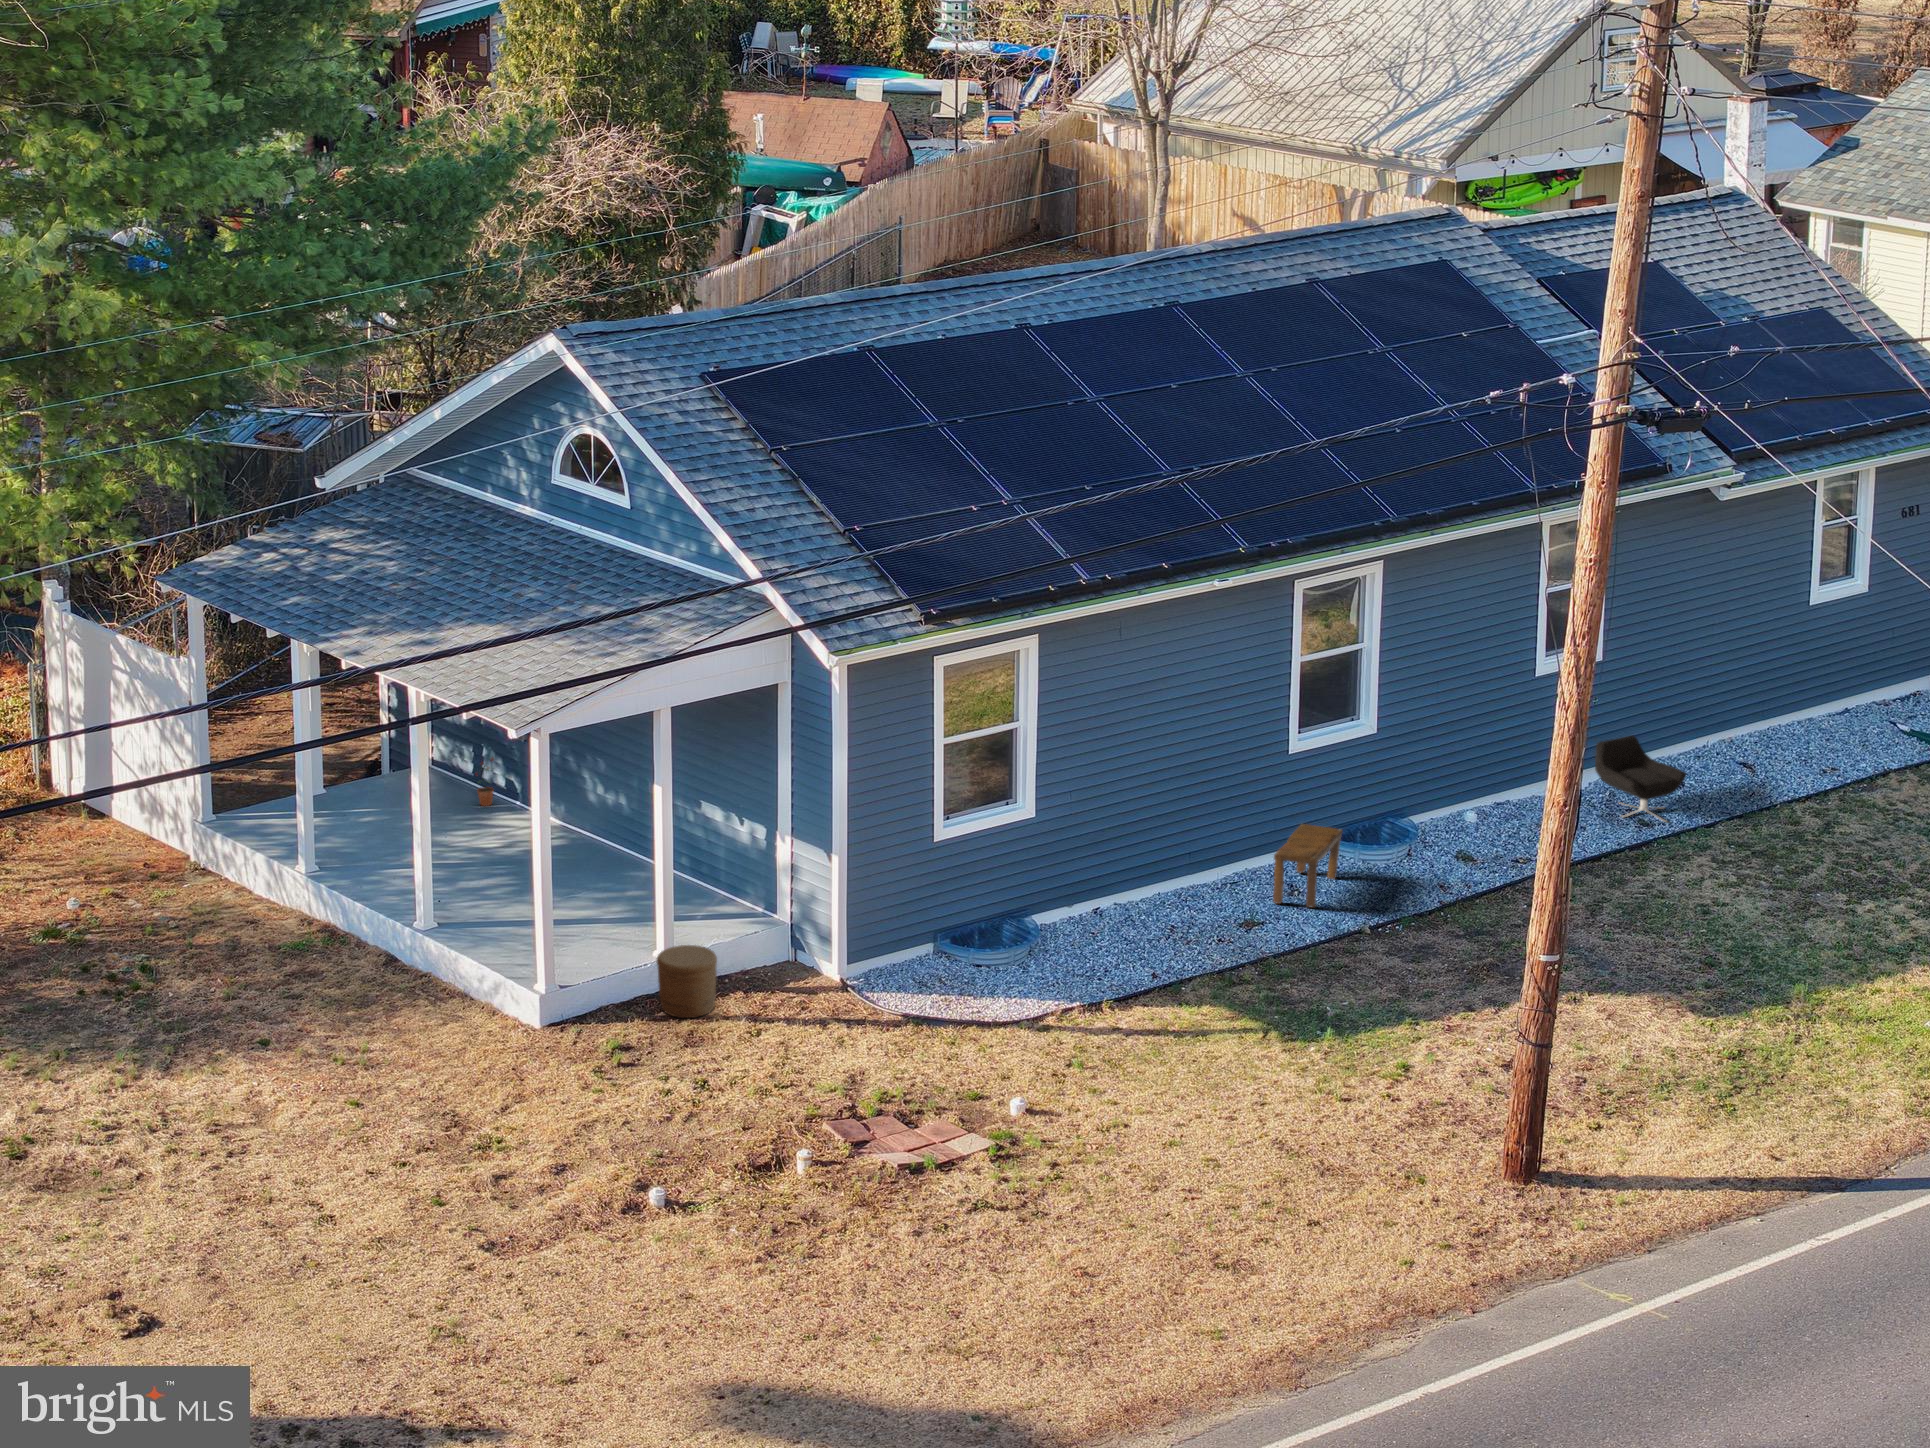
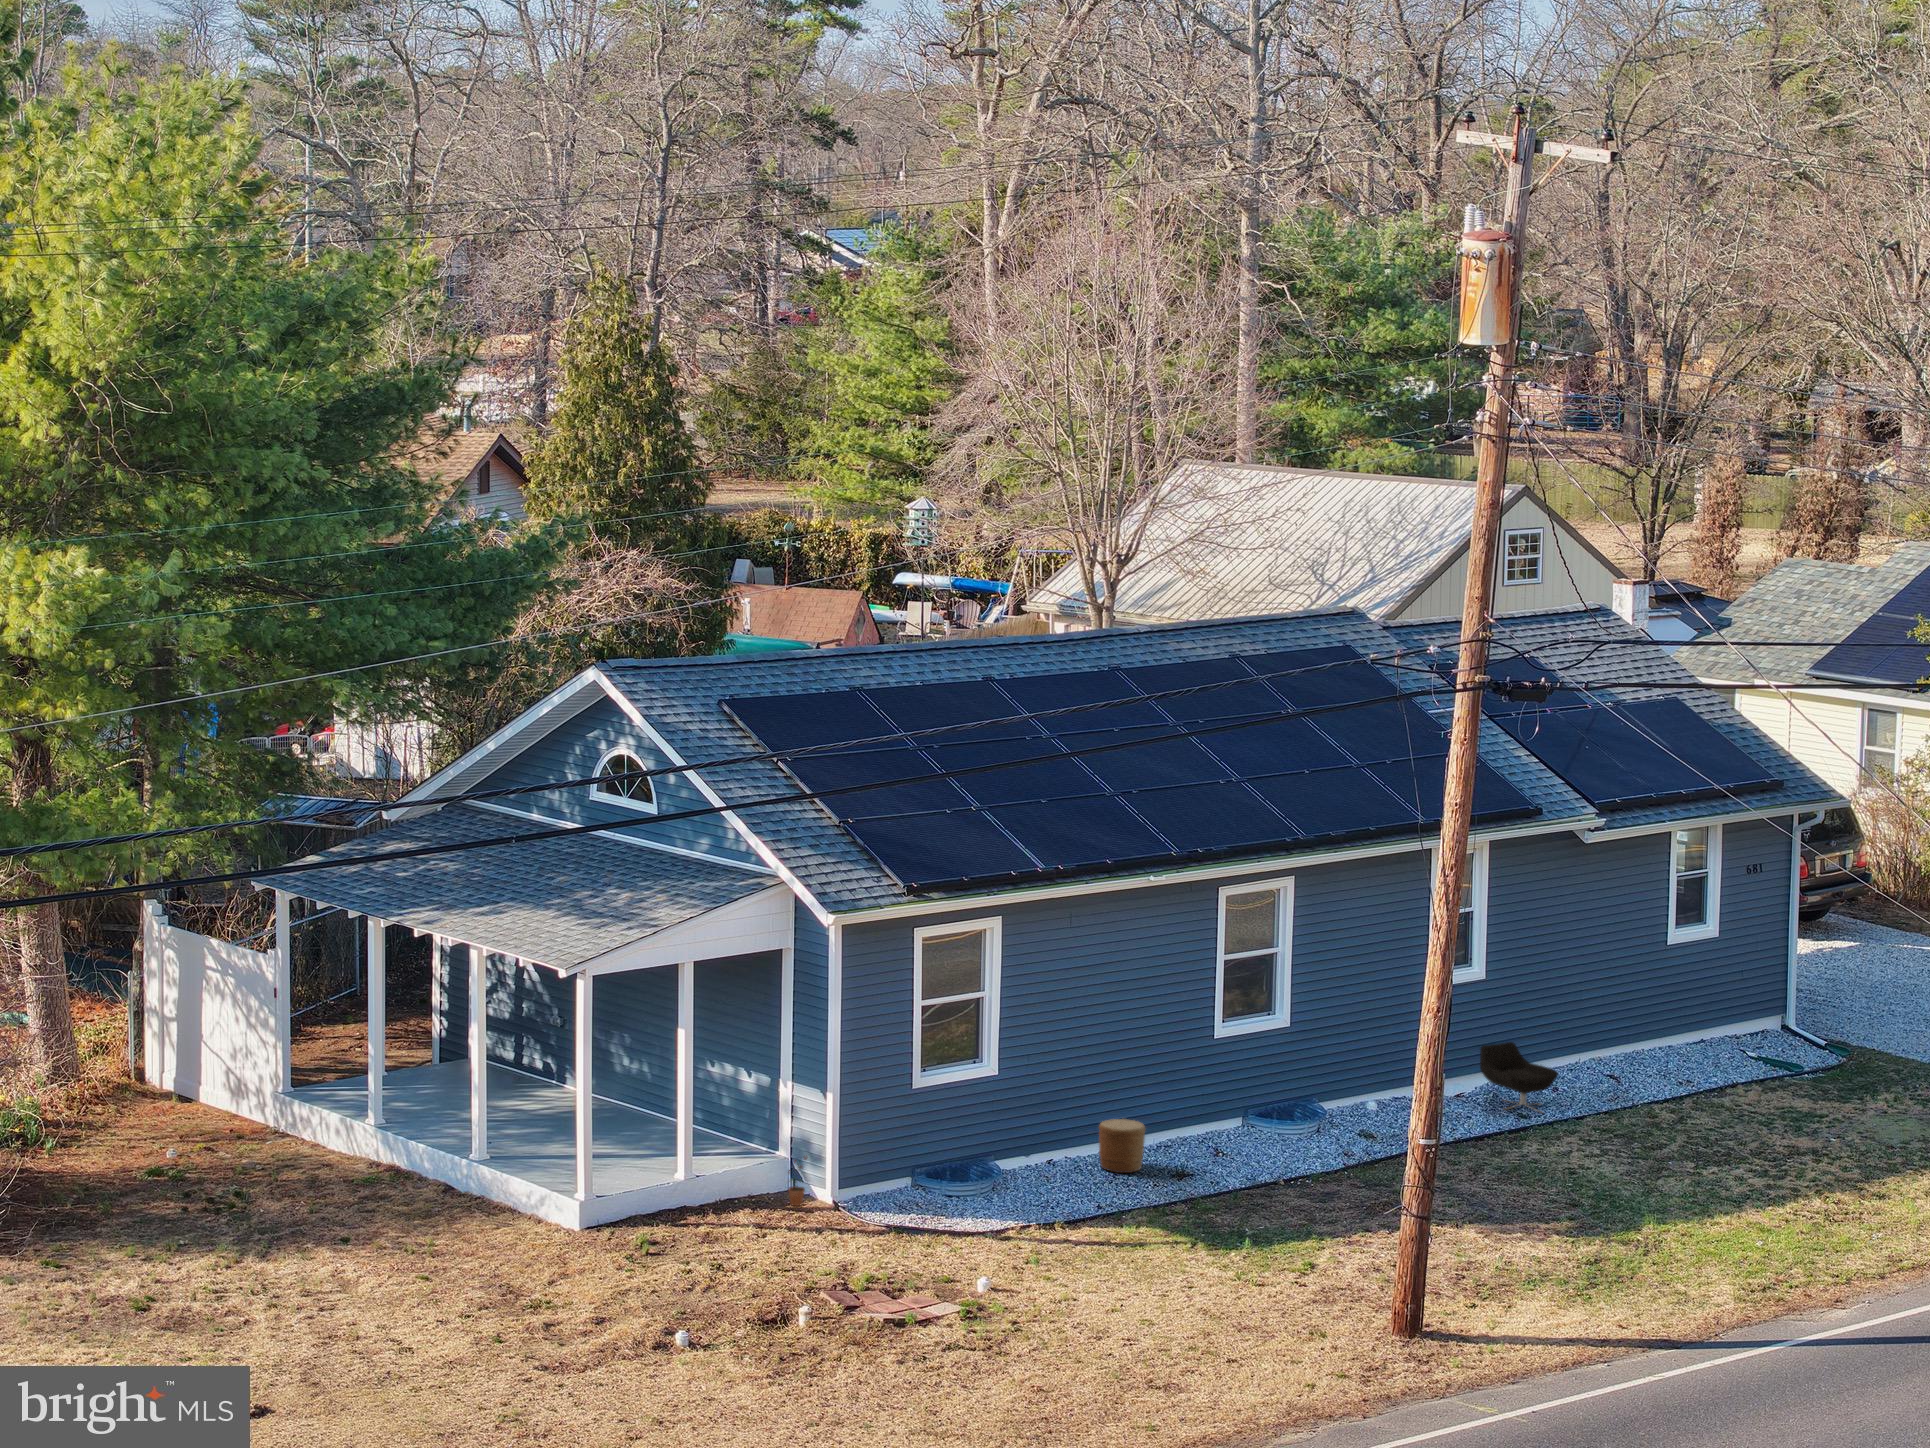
potted plant: present [476,757,494,806] -> present [788,1157,808,1206]
bench: present [1273,824,1343,908] -> none [1203,1098,1262,1164]
woven basket: present [657,945,717,1018] -> present [1099,1119,1146,1173]

